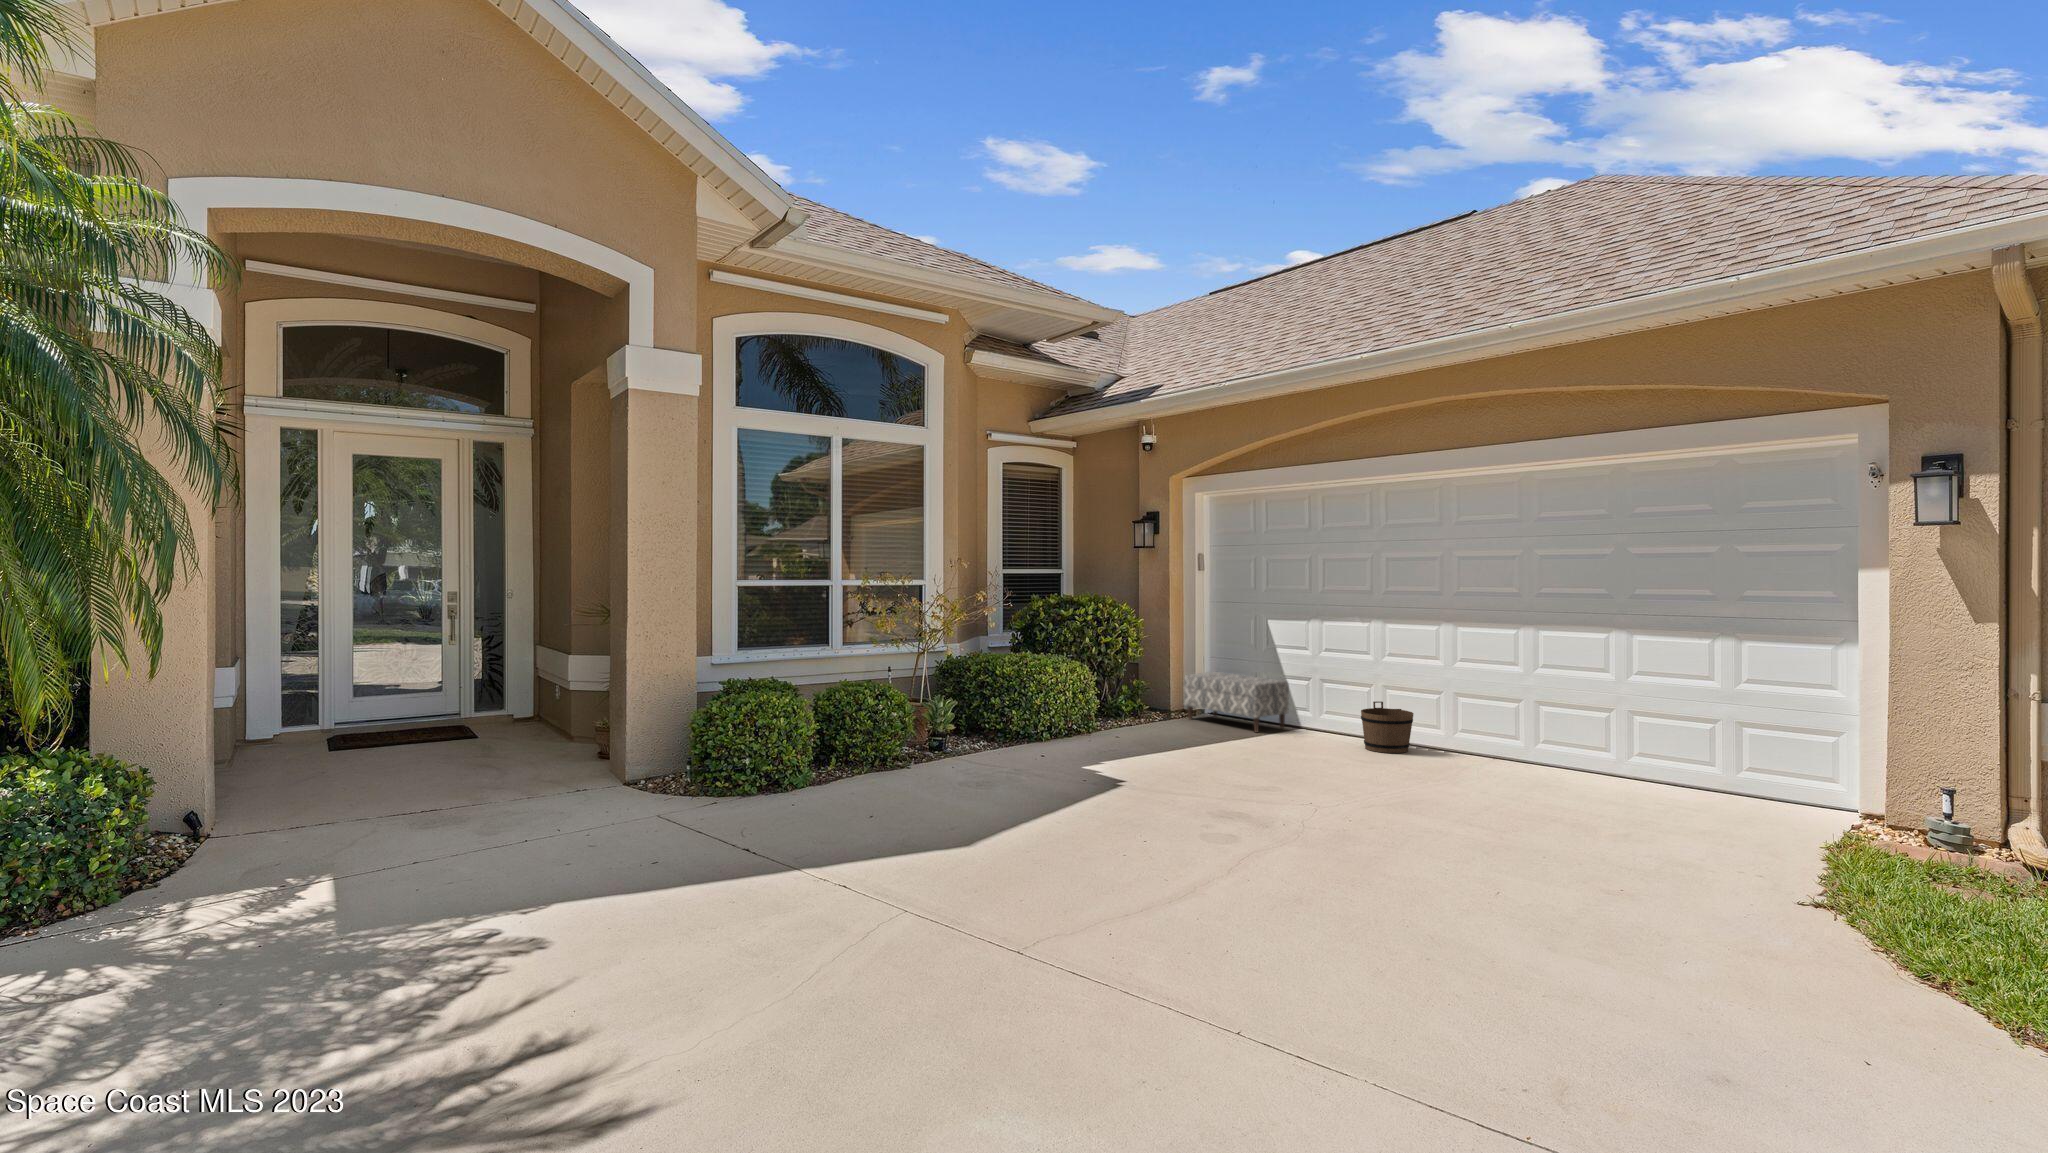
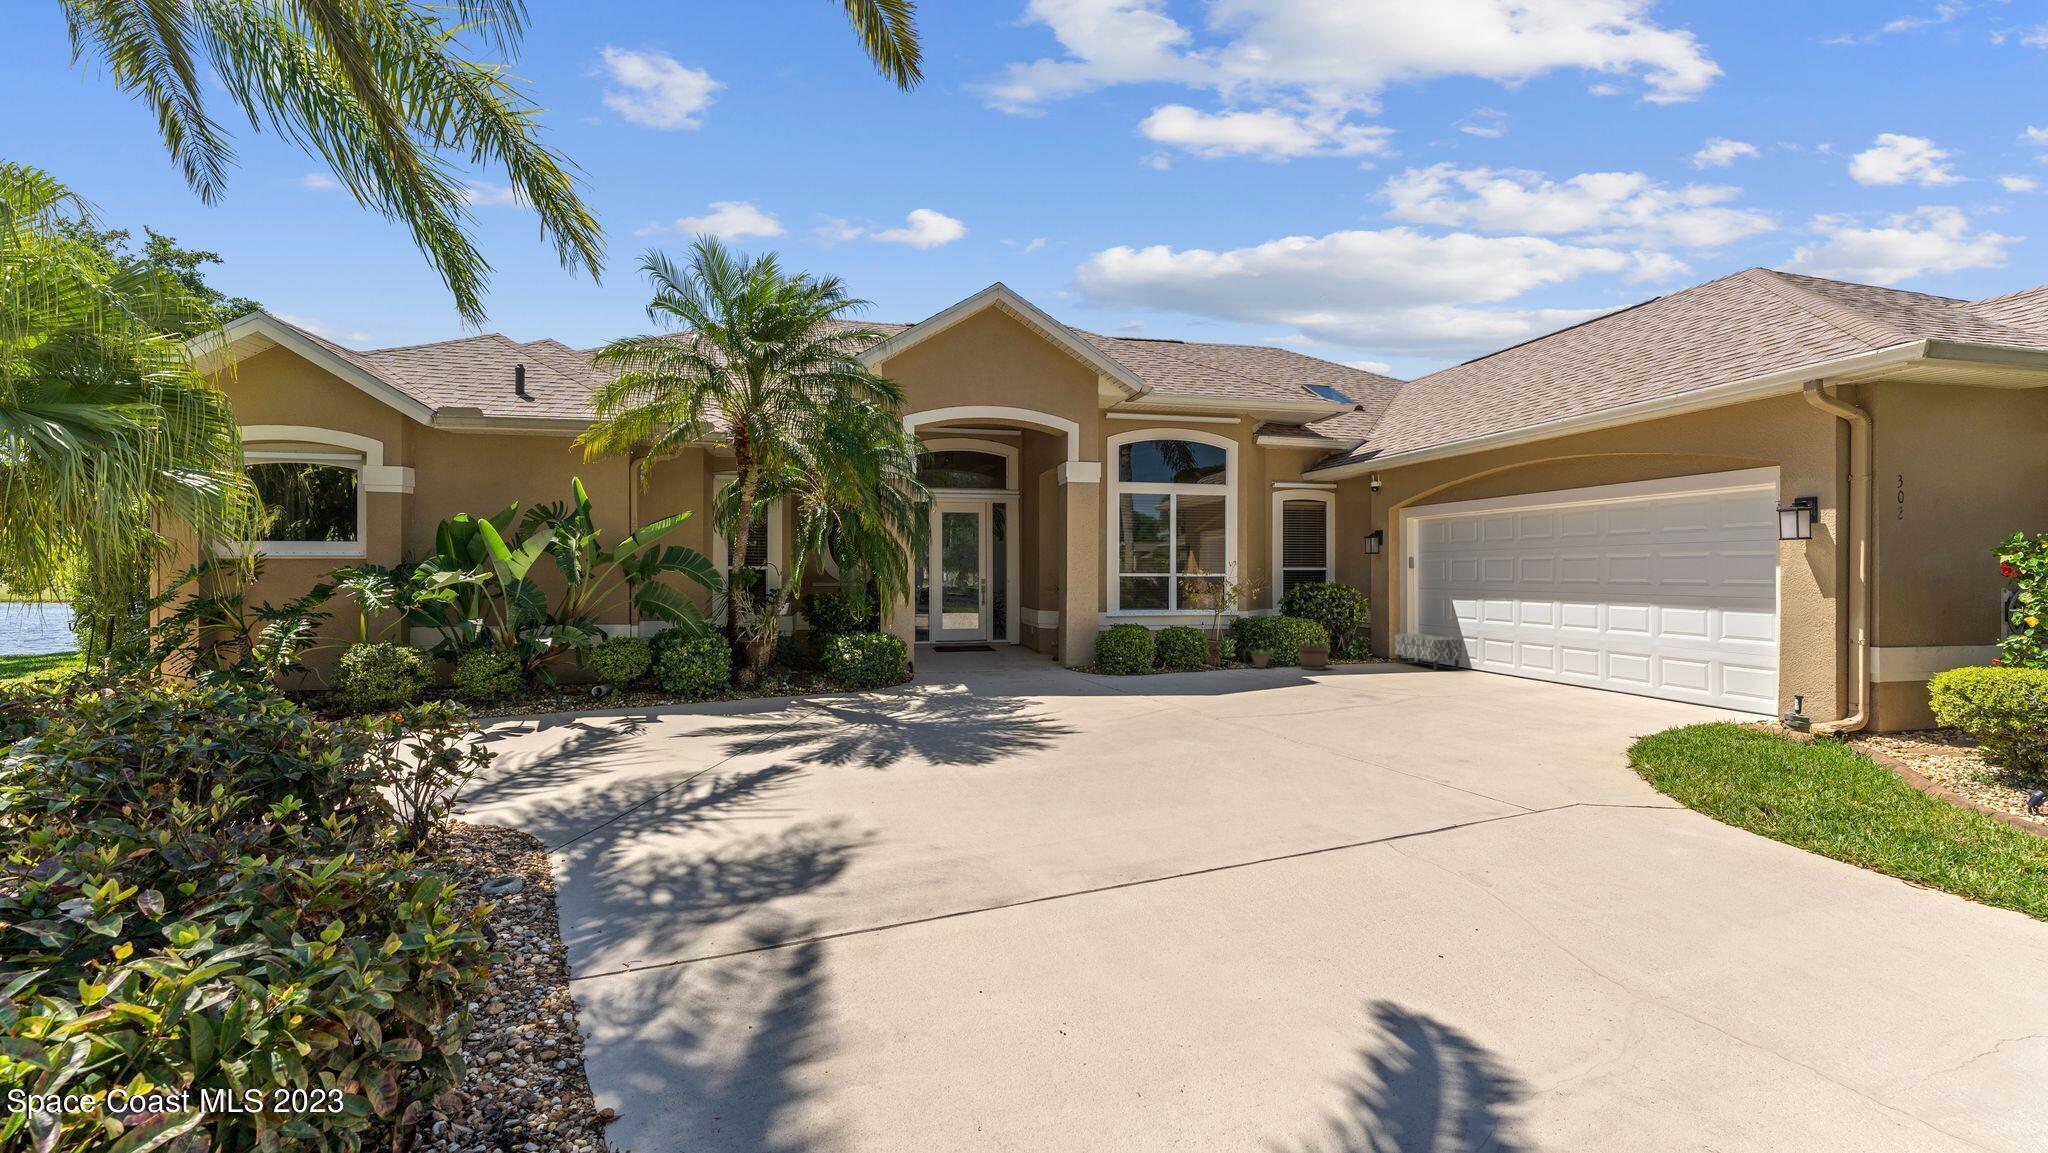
bucket: present [1361,701,1414,753] -> present [1299,646,1328,670]
decorative plant: none [966,712,1025,746] -> present [1251,650,1272,668]

